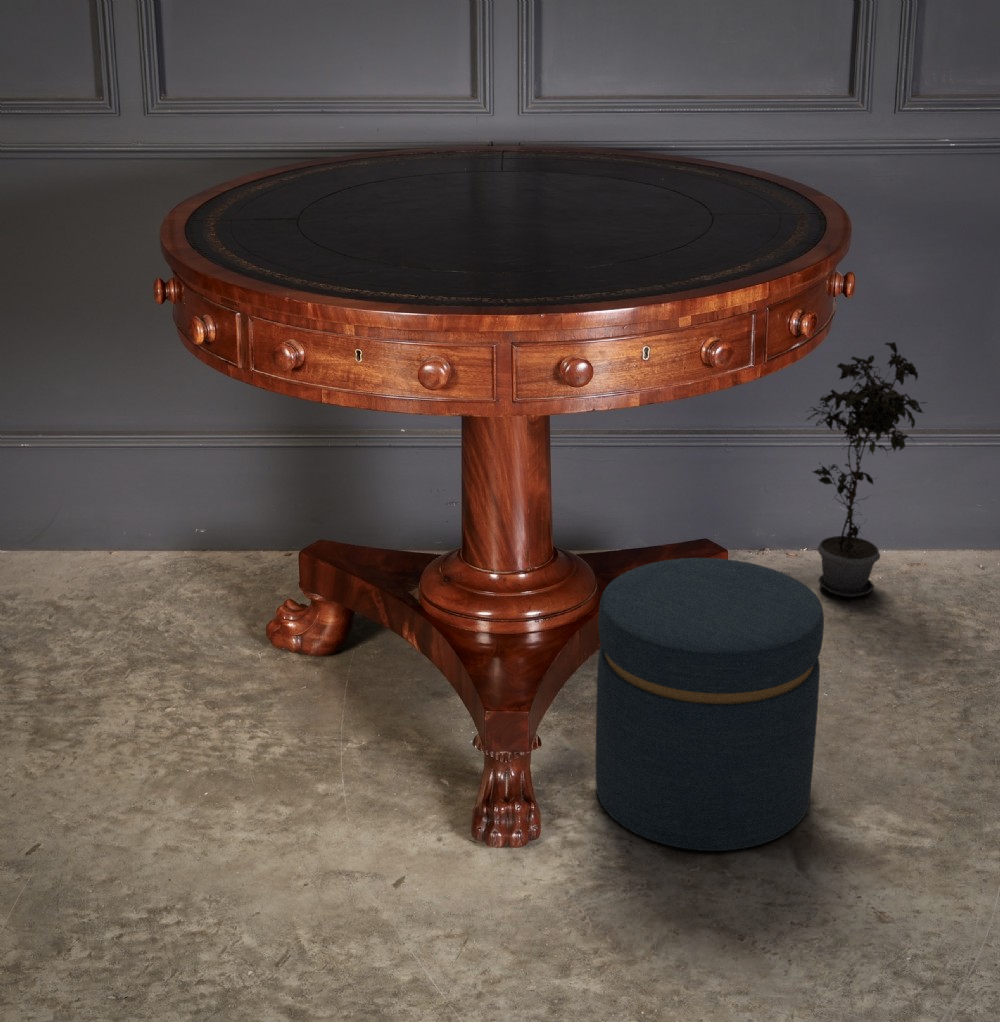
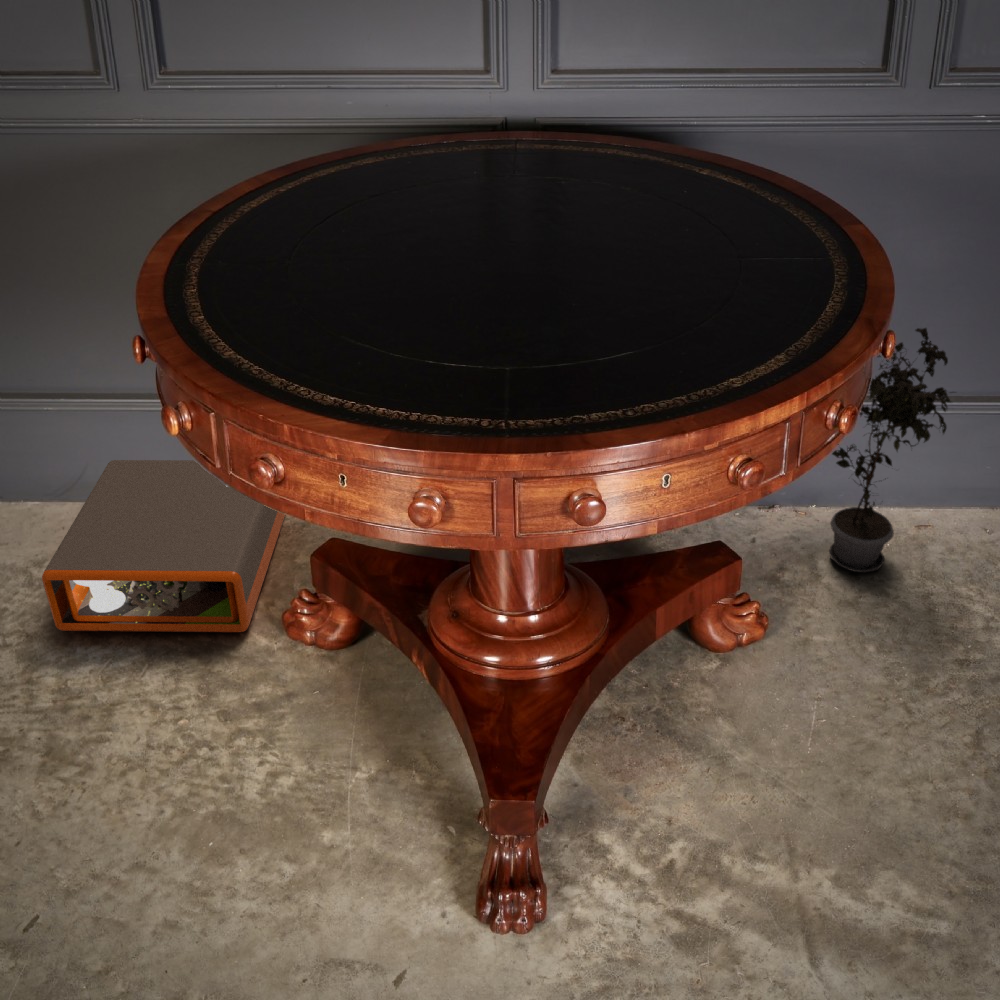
storage box: none [26,495,263,642] -> present [42,460,285,632]
ottoman: present [595,558,824,851] -> none [604,614,852,940]

